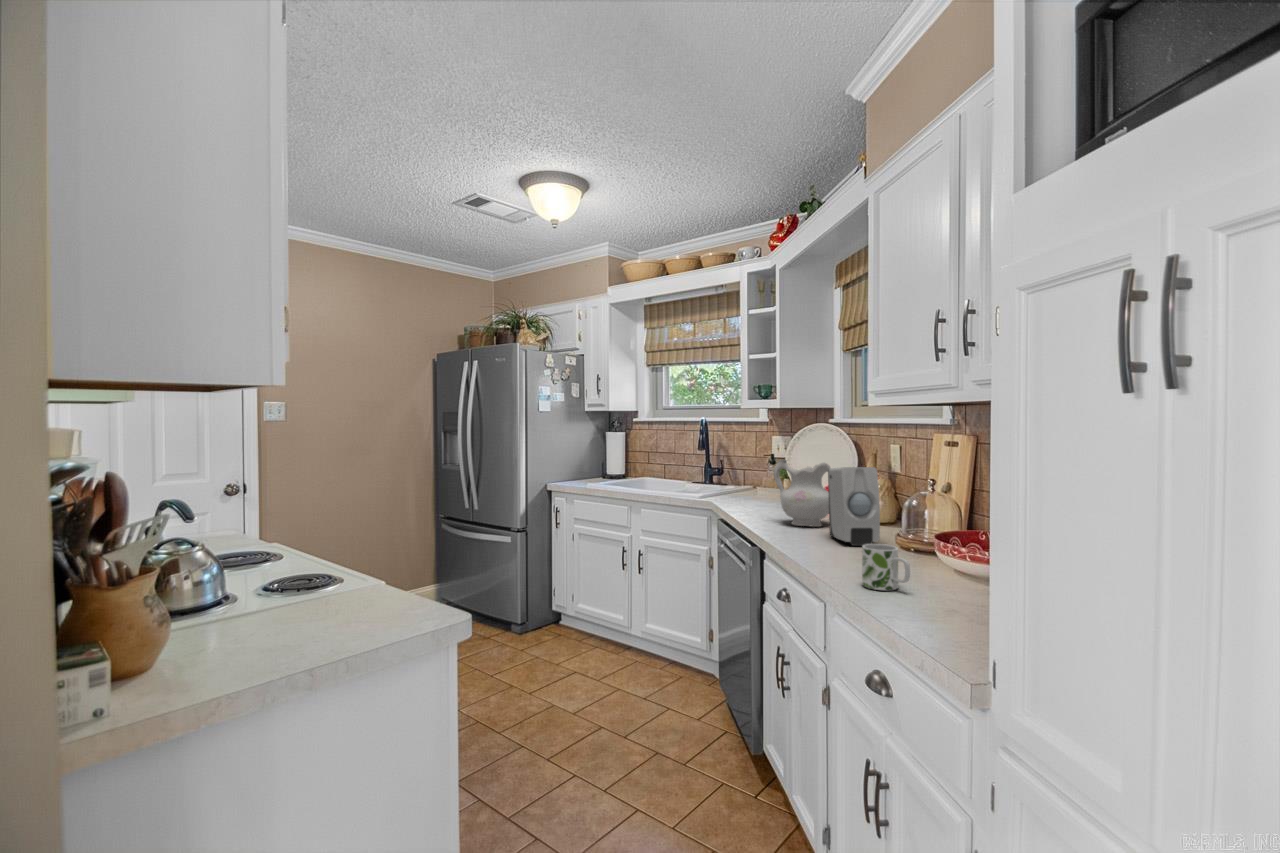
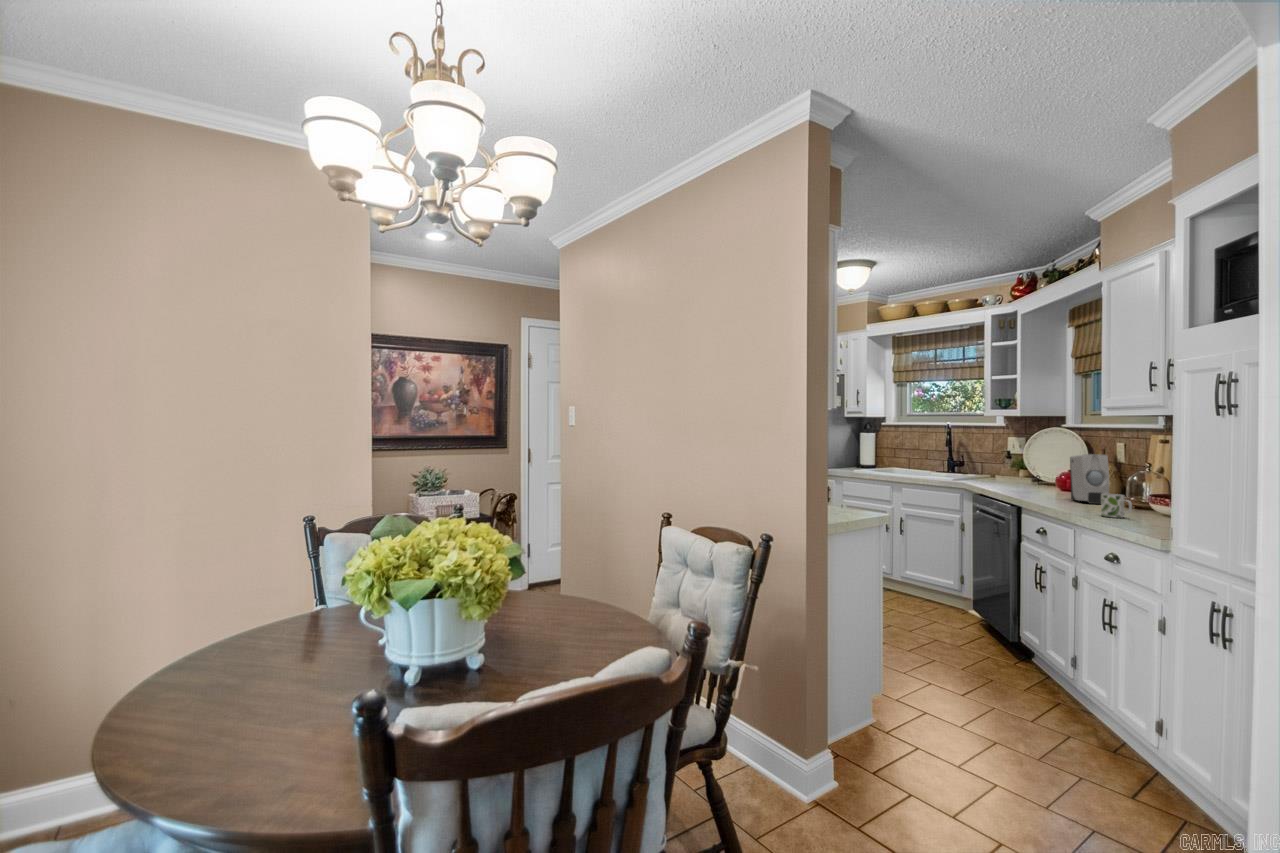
ceramic pitcher: present [774,460,831,527] -> none [1025,451,1071,496]

